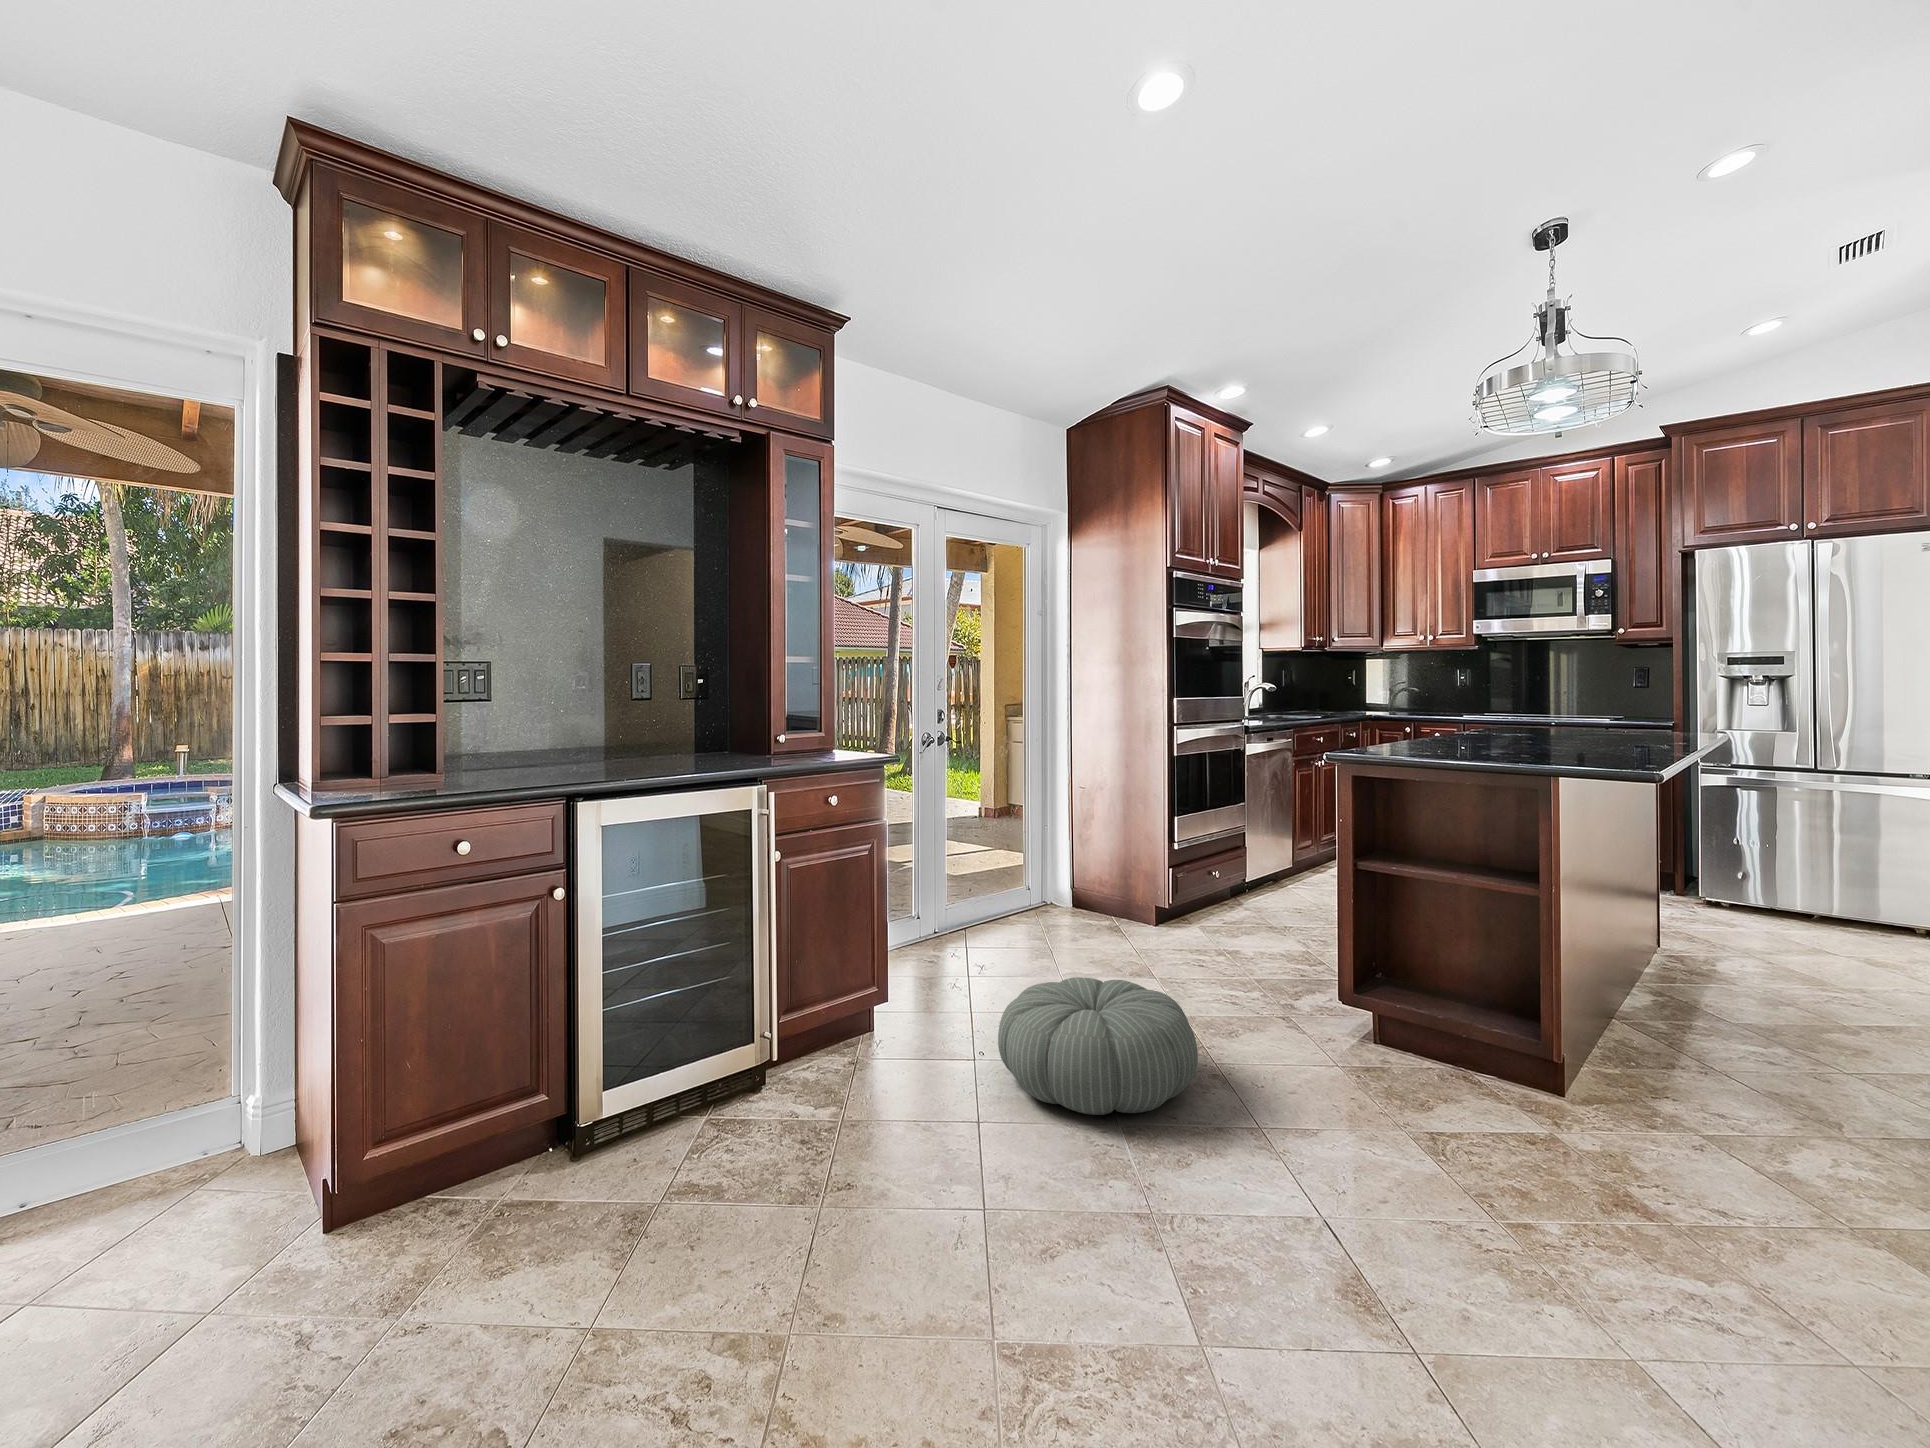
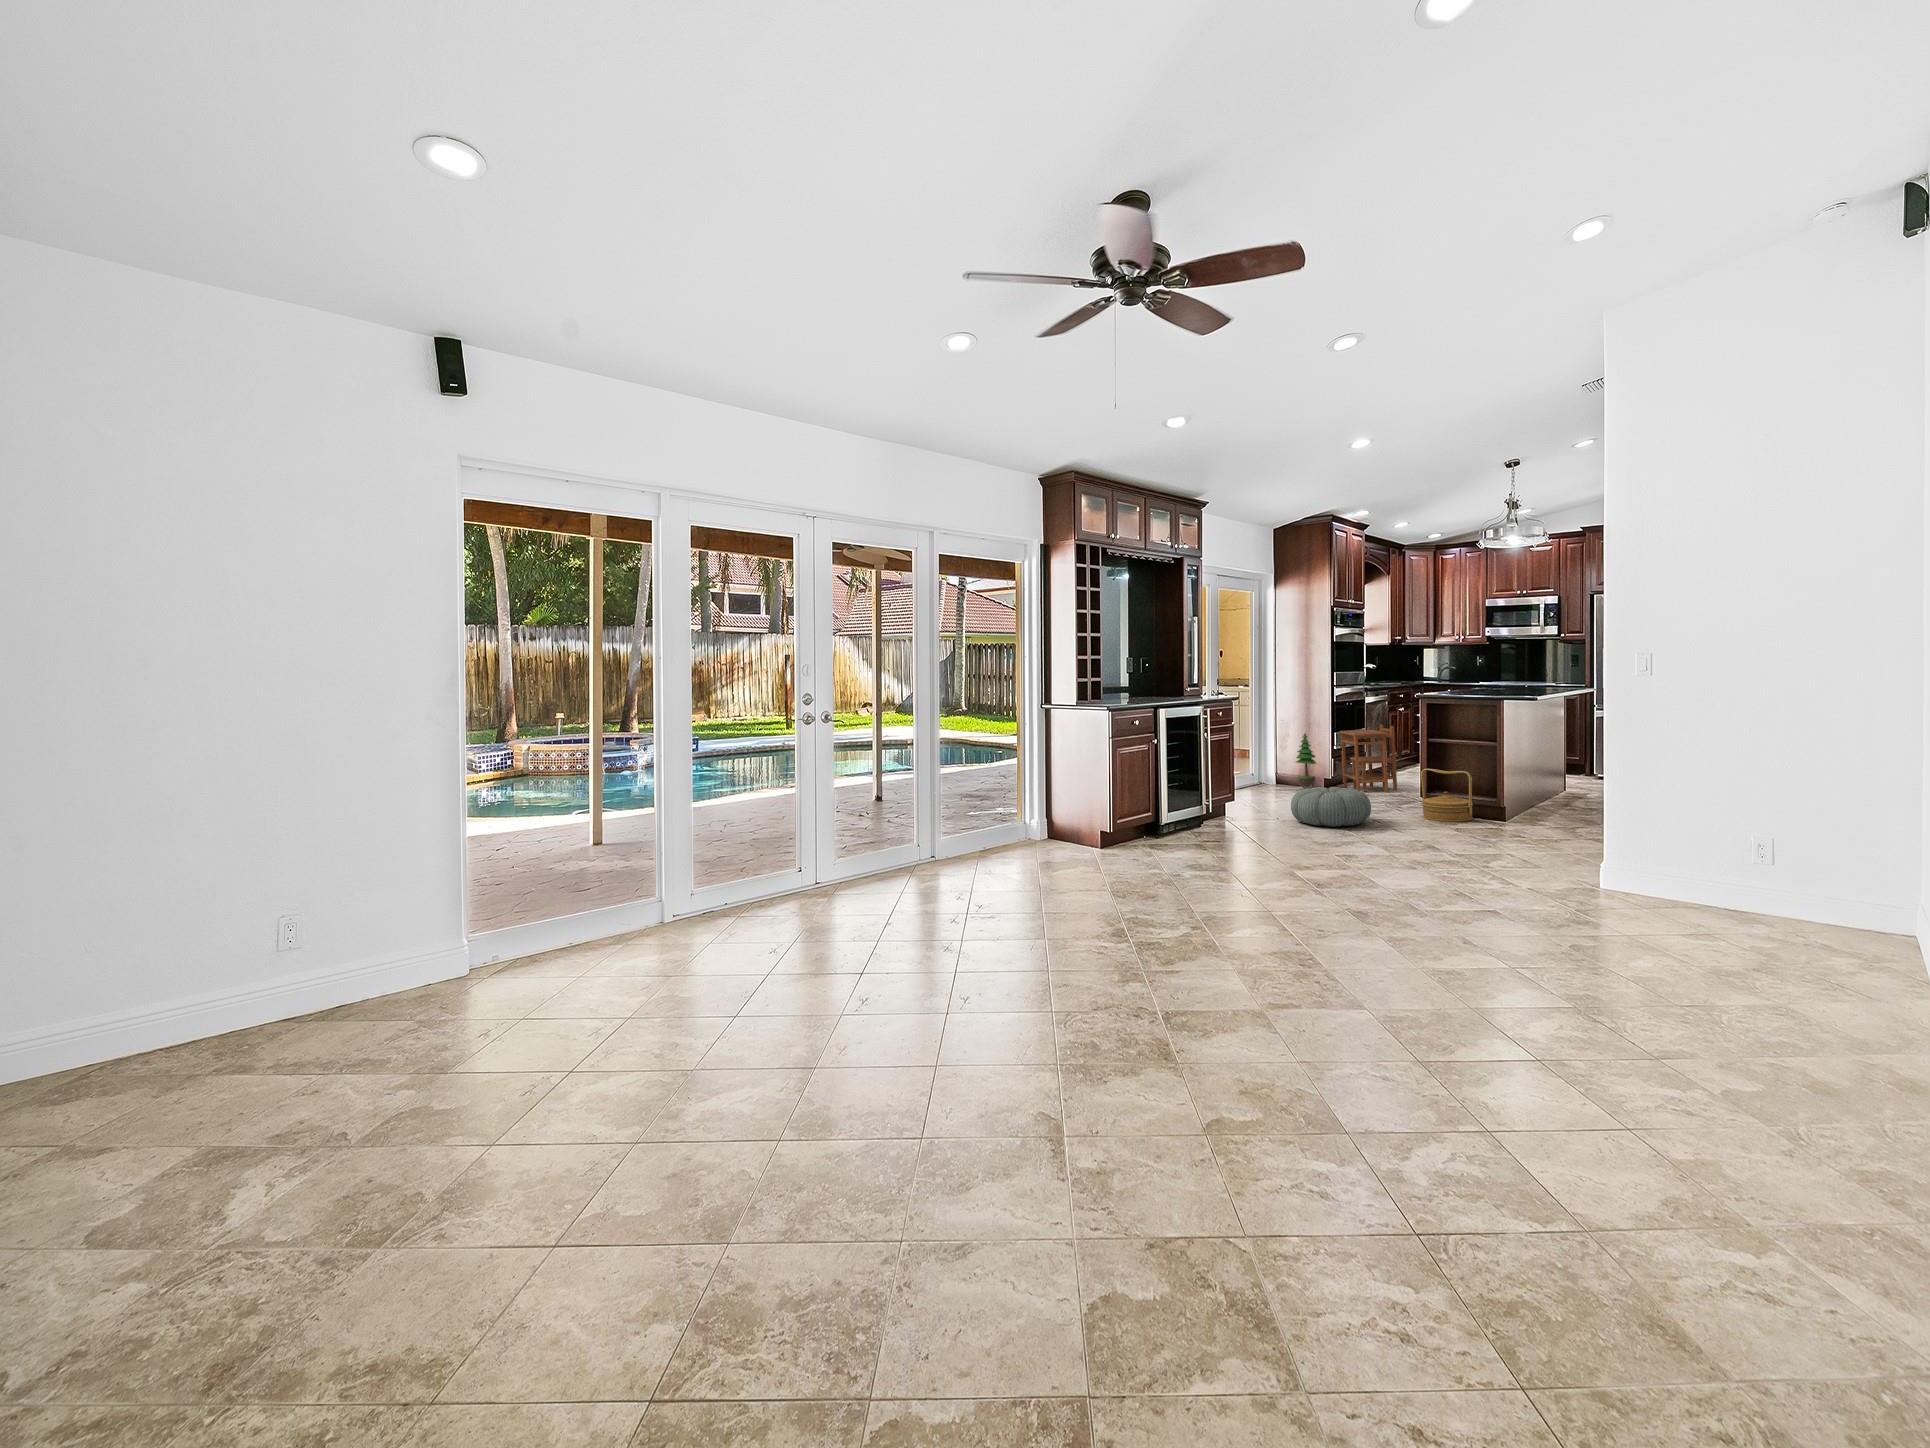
side table: none [1190,800,1301,943] -> present [1340,725,1397,792]
potted tree: none [1097,814,1140,931] -> present [1296,733,1316,789]
woven basket: none [1338,936,1475,1100] -> present [1421,769,1473,822]

